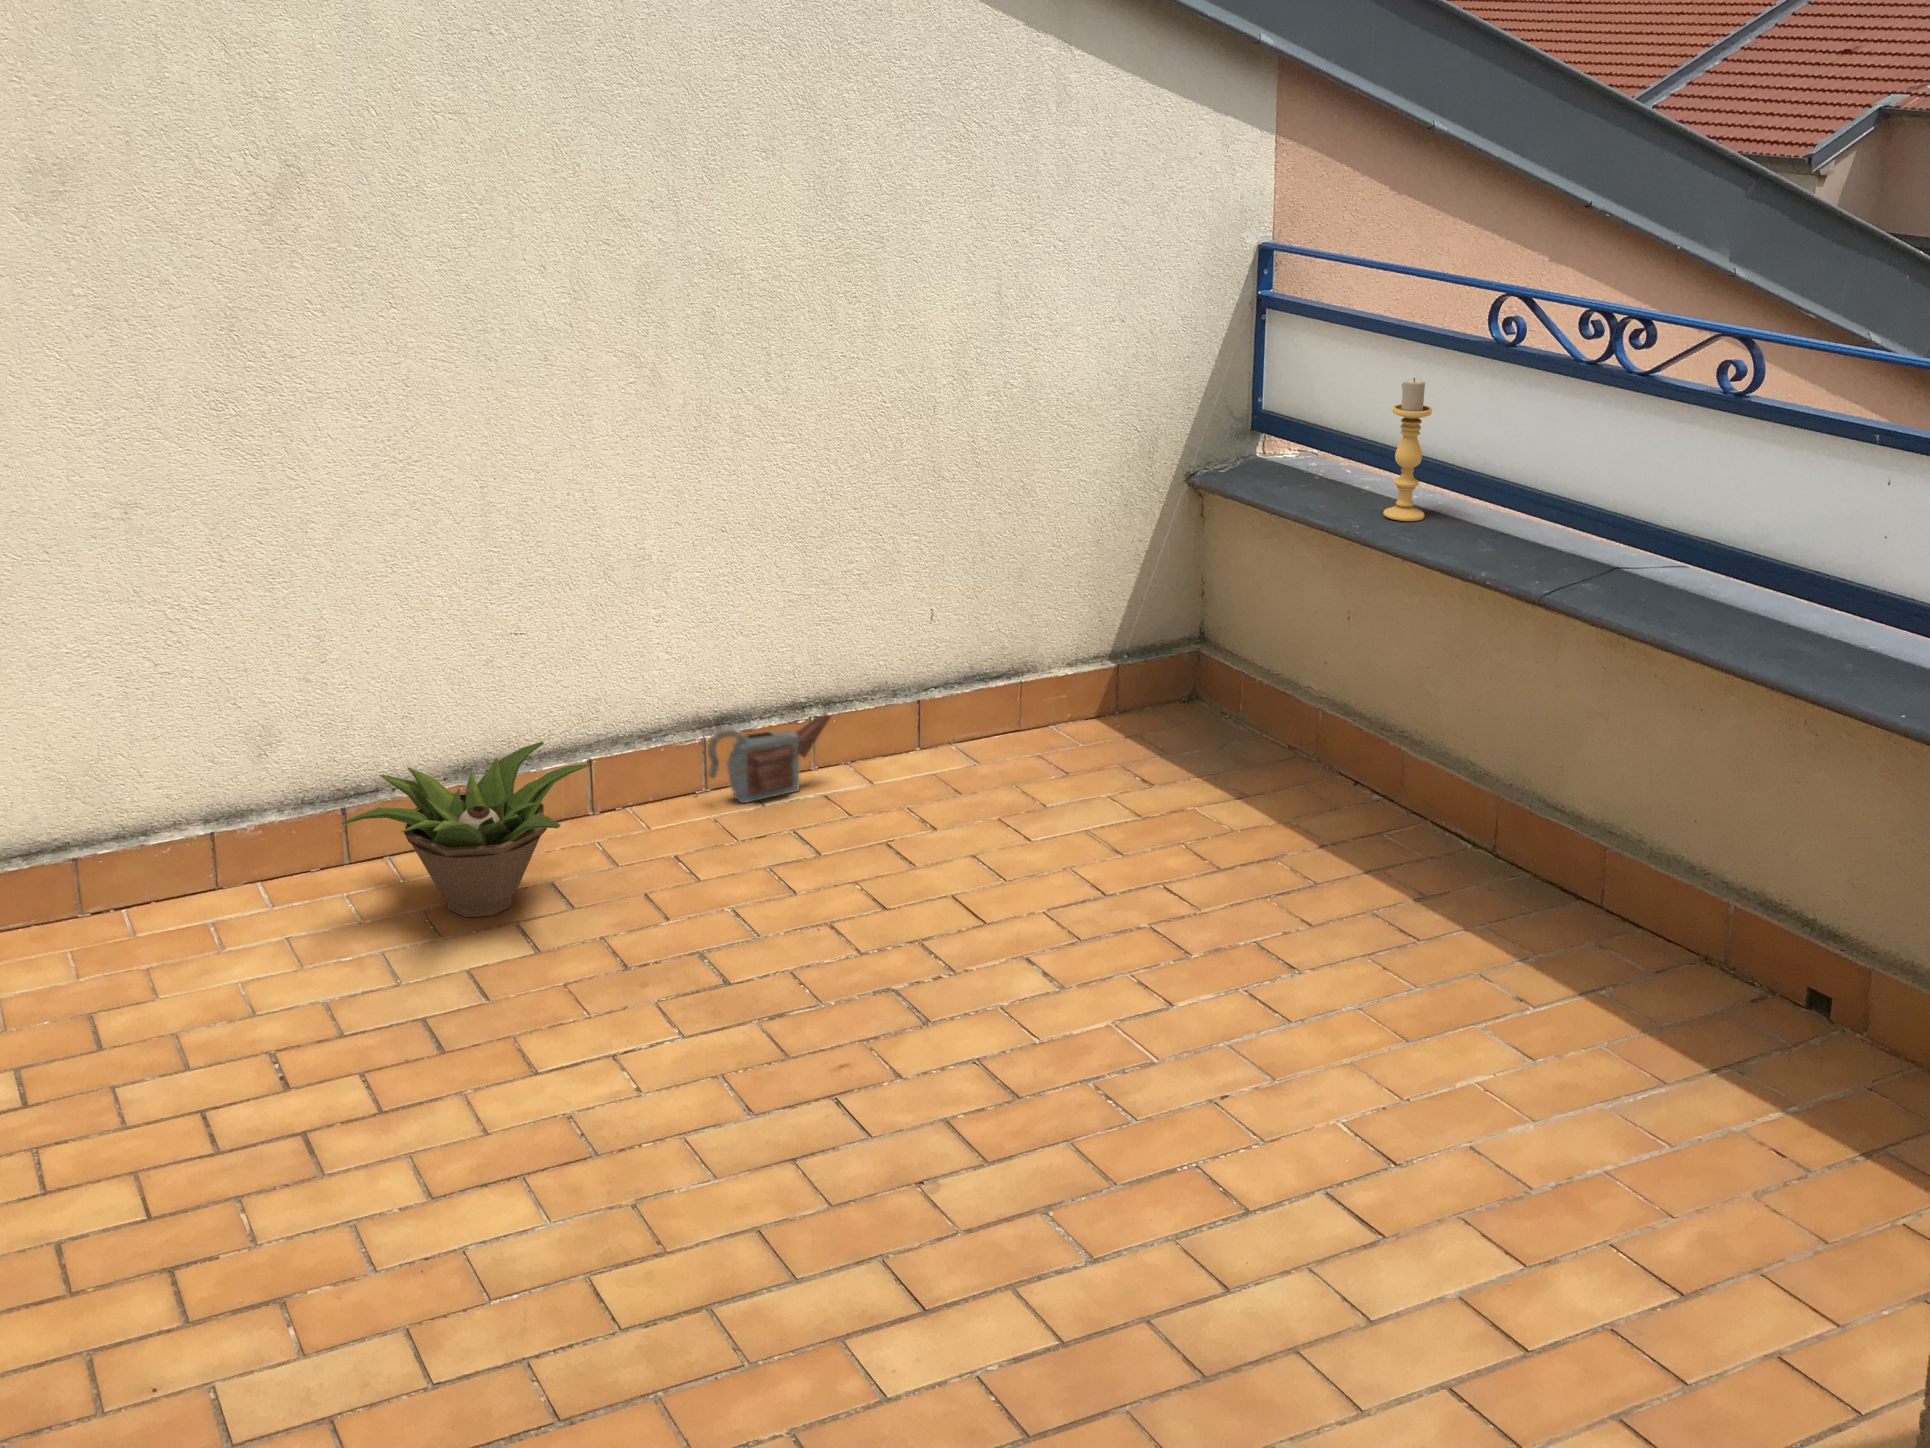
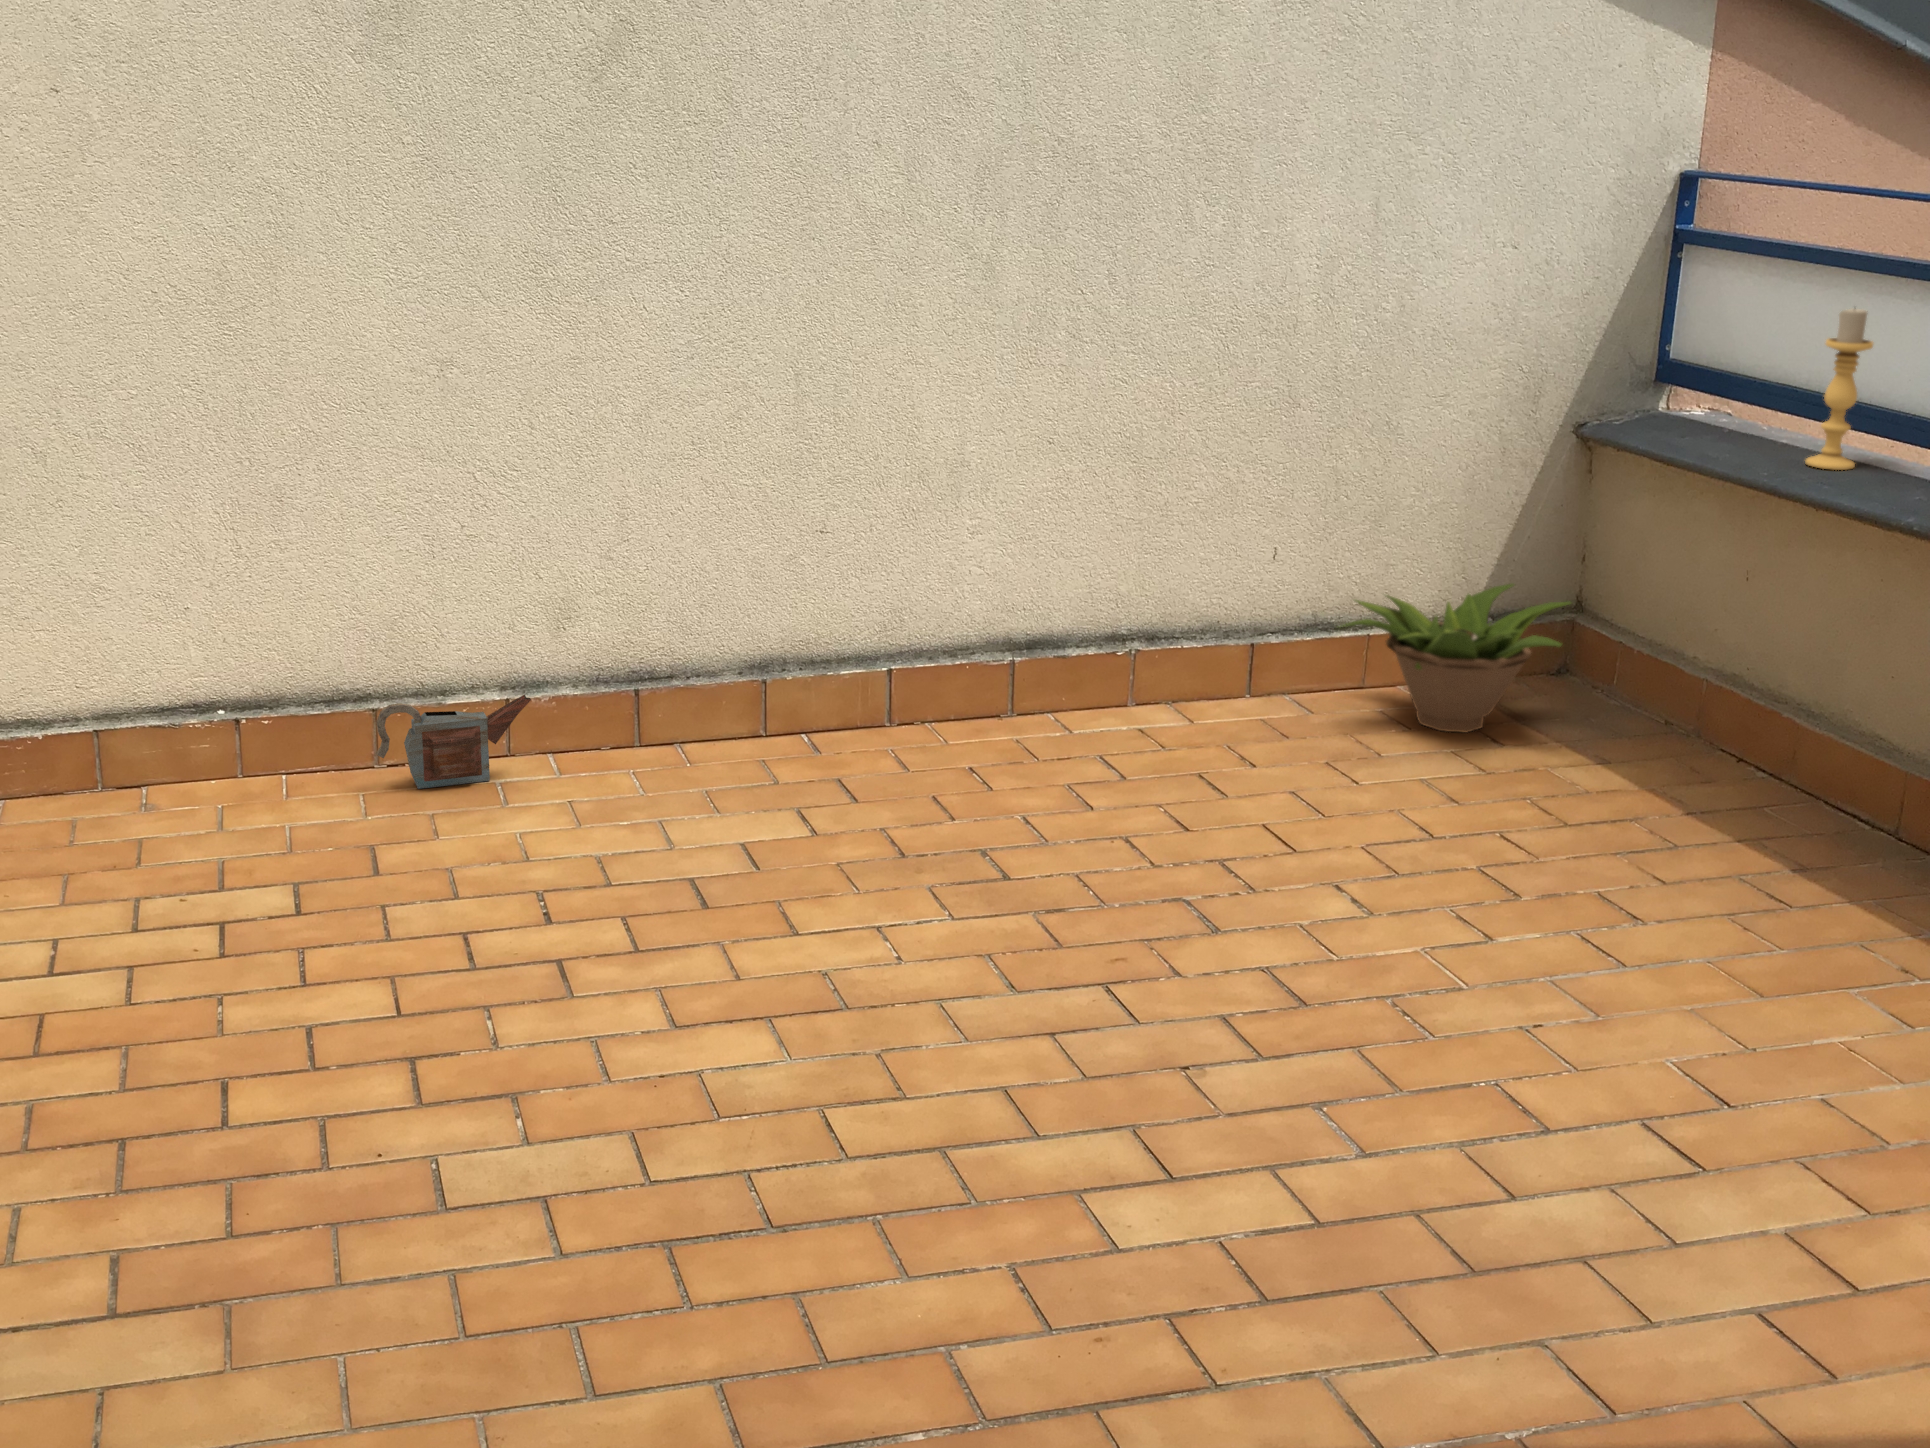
watering can: present [707,713,831,803] -> present [376,695,531,789]
decorative plant: present [342,742,587,917] -> present [1342,584,1570,732]

